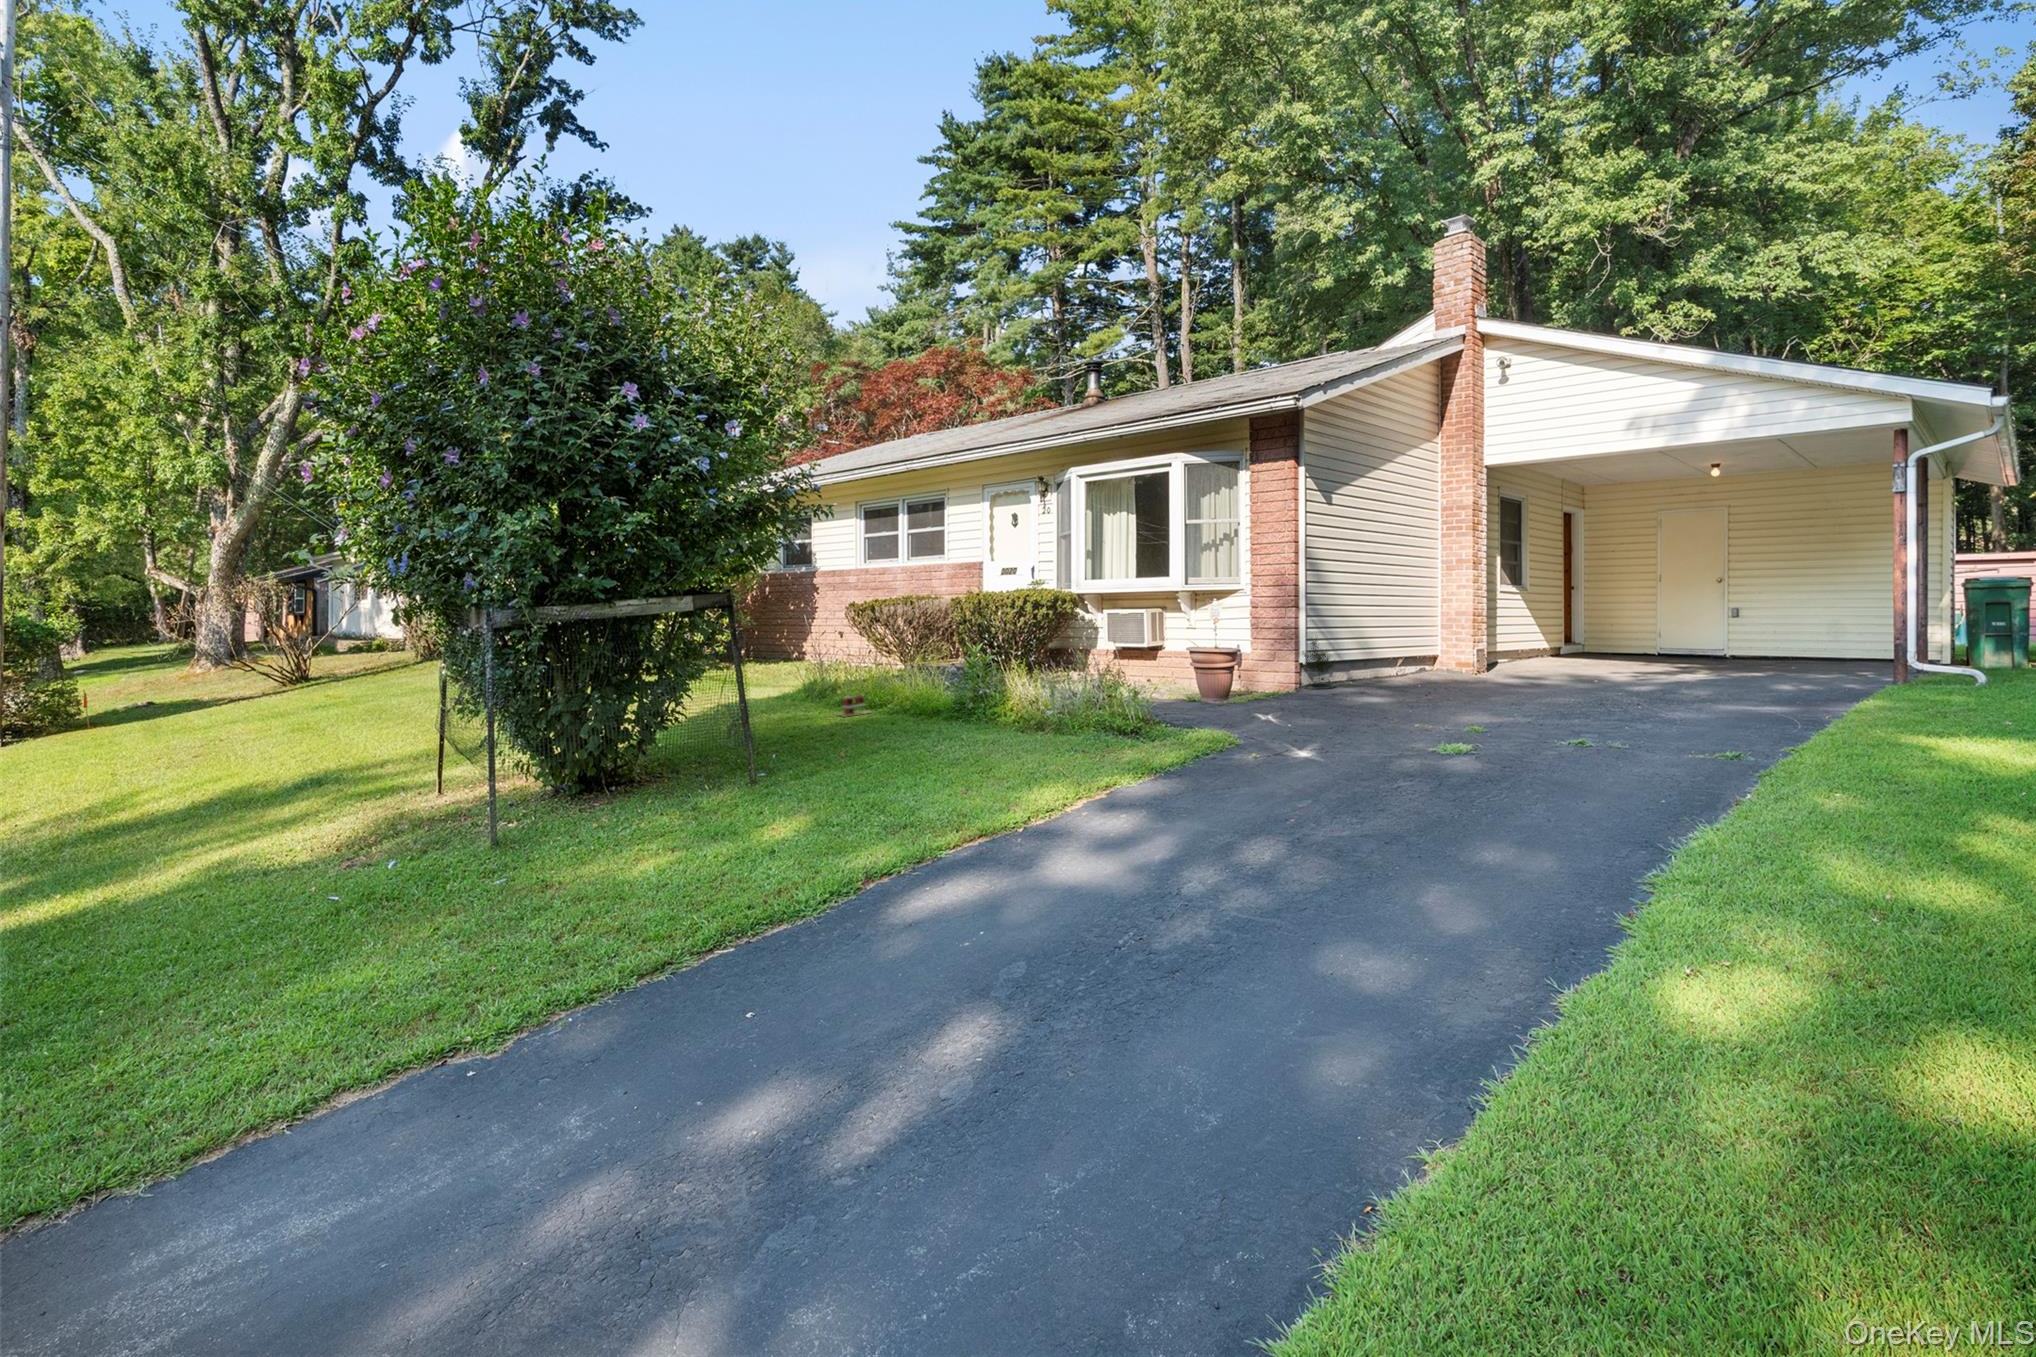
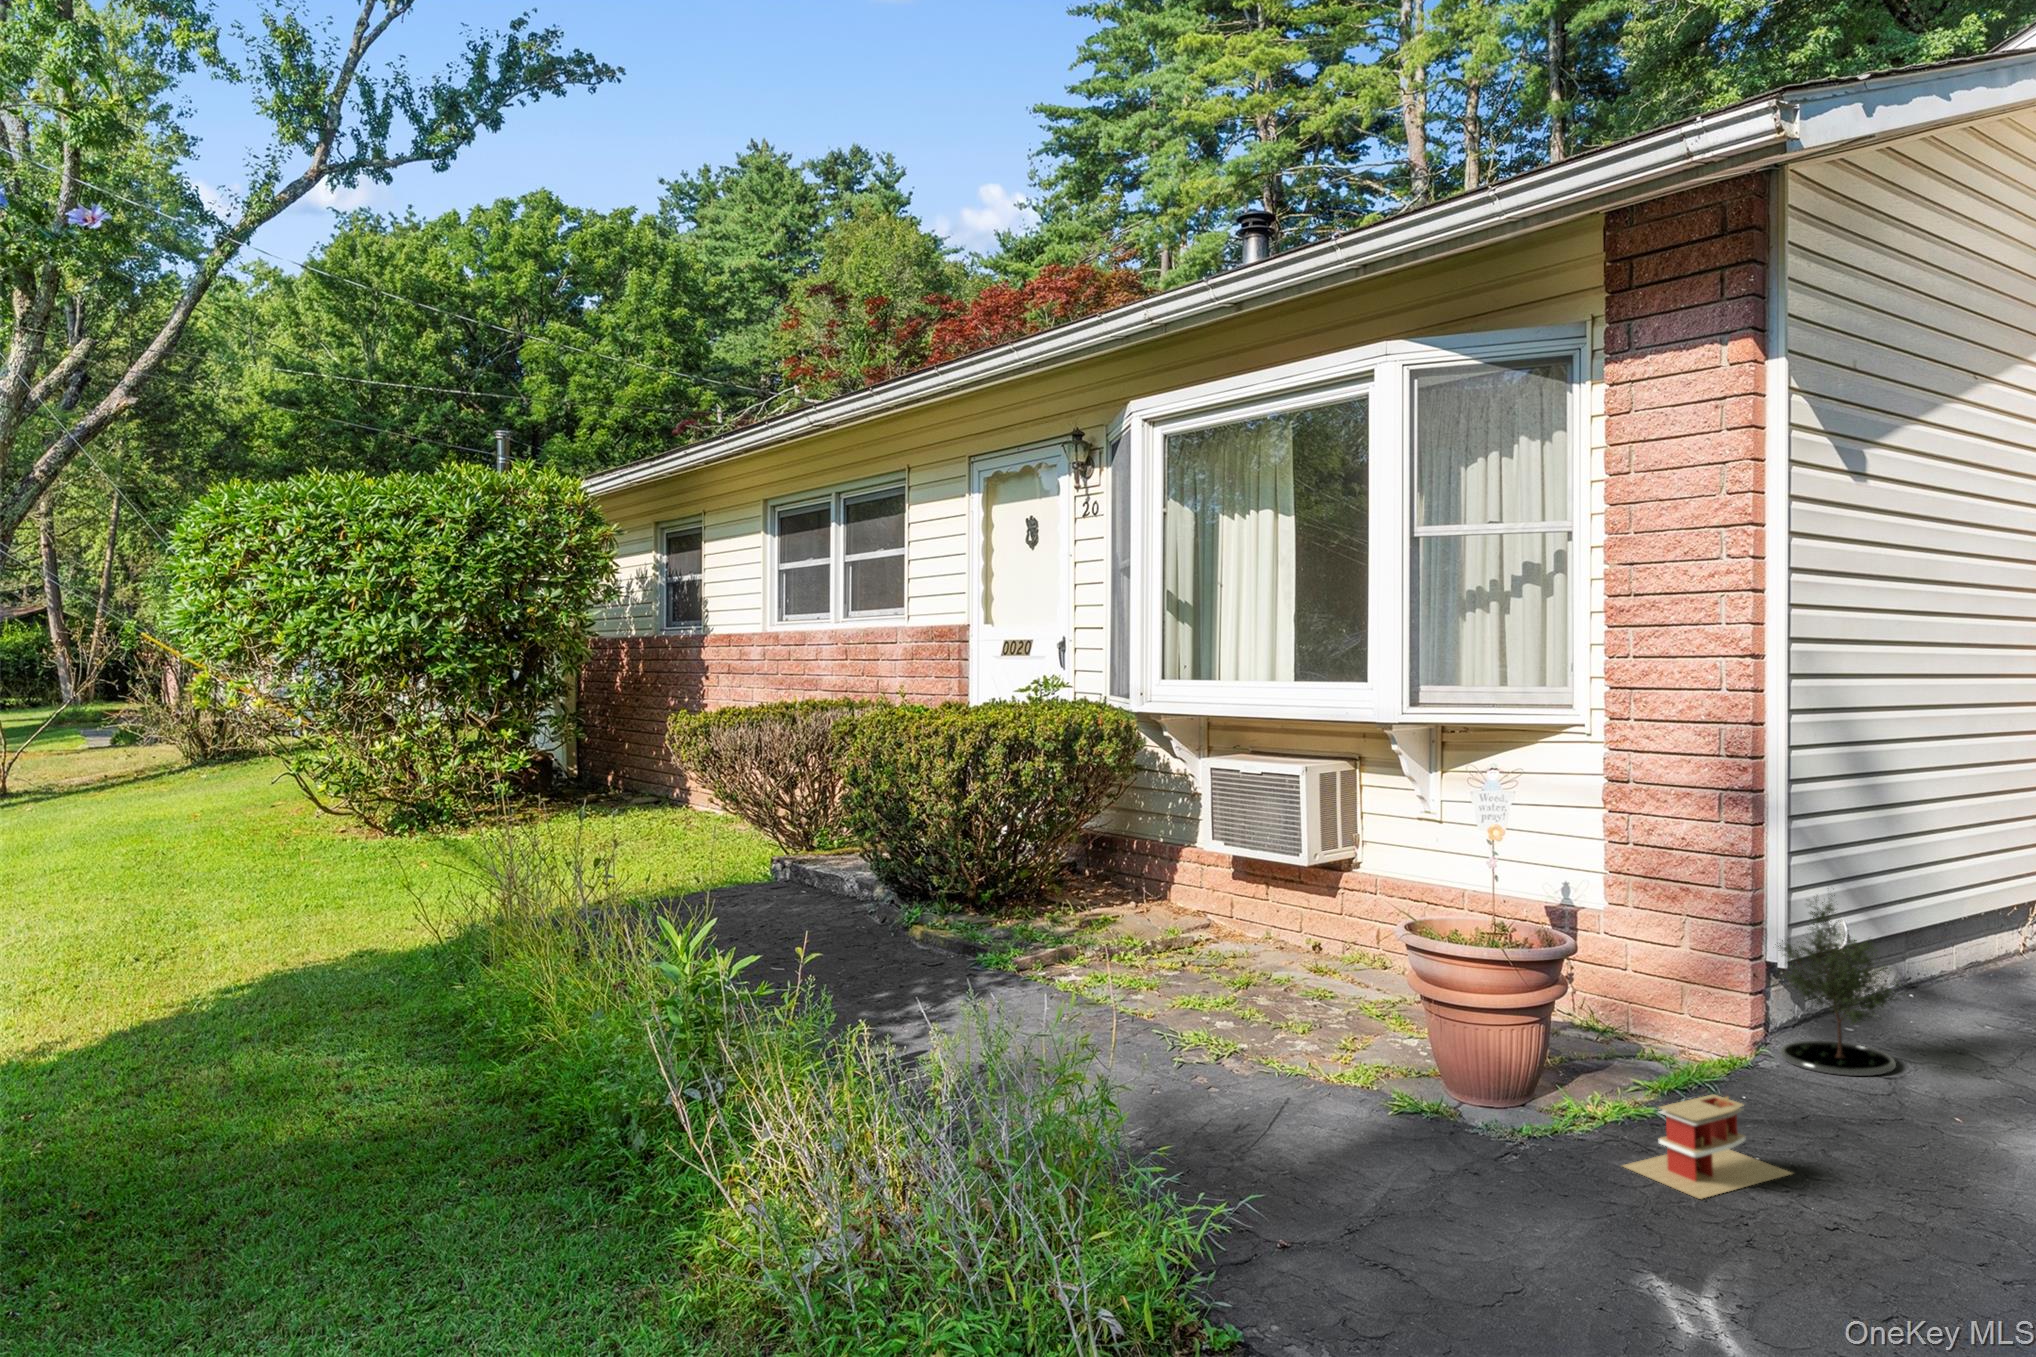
toy house: present [838,695,871,717] -> present [1623,1094,1792,1199]

